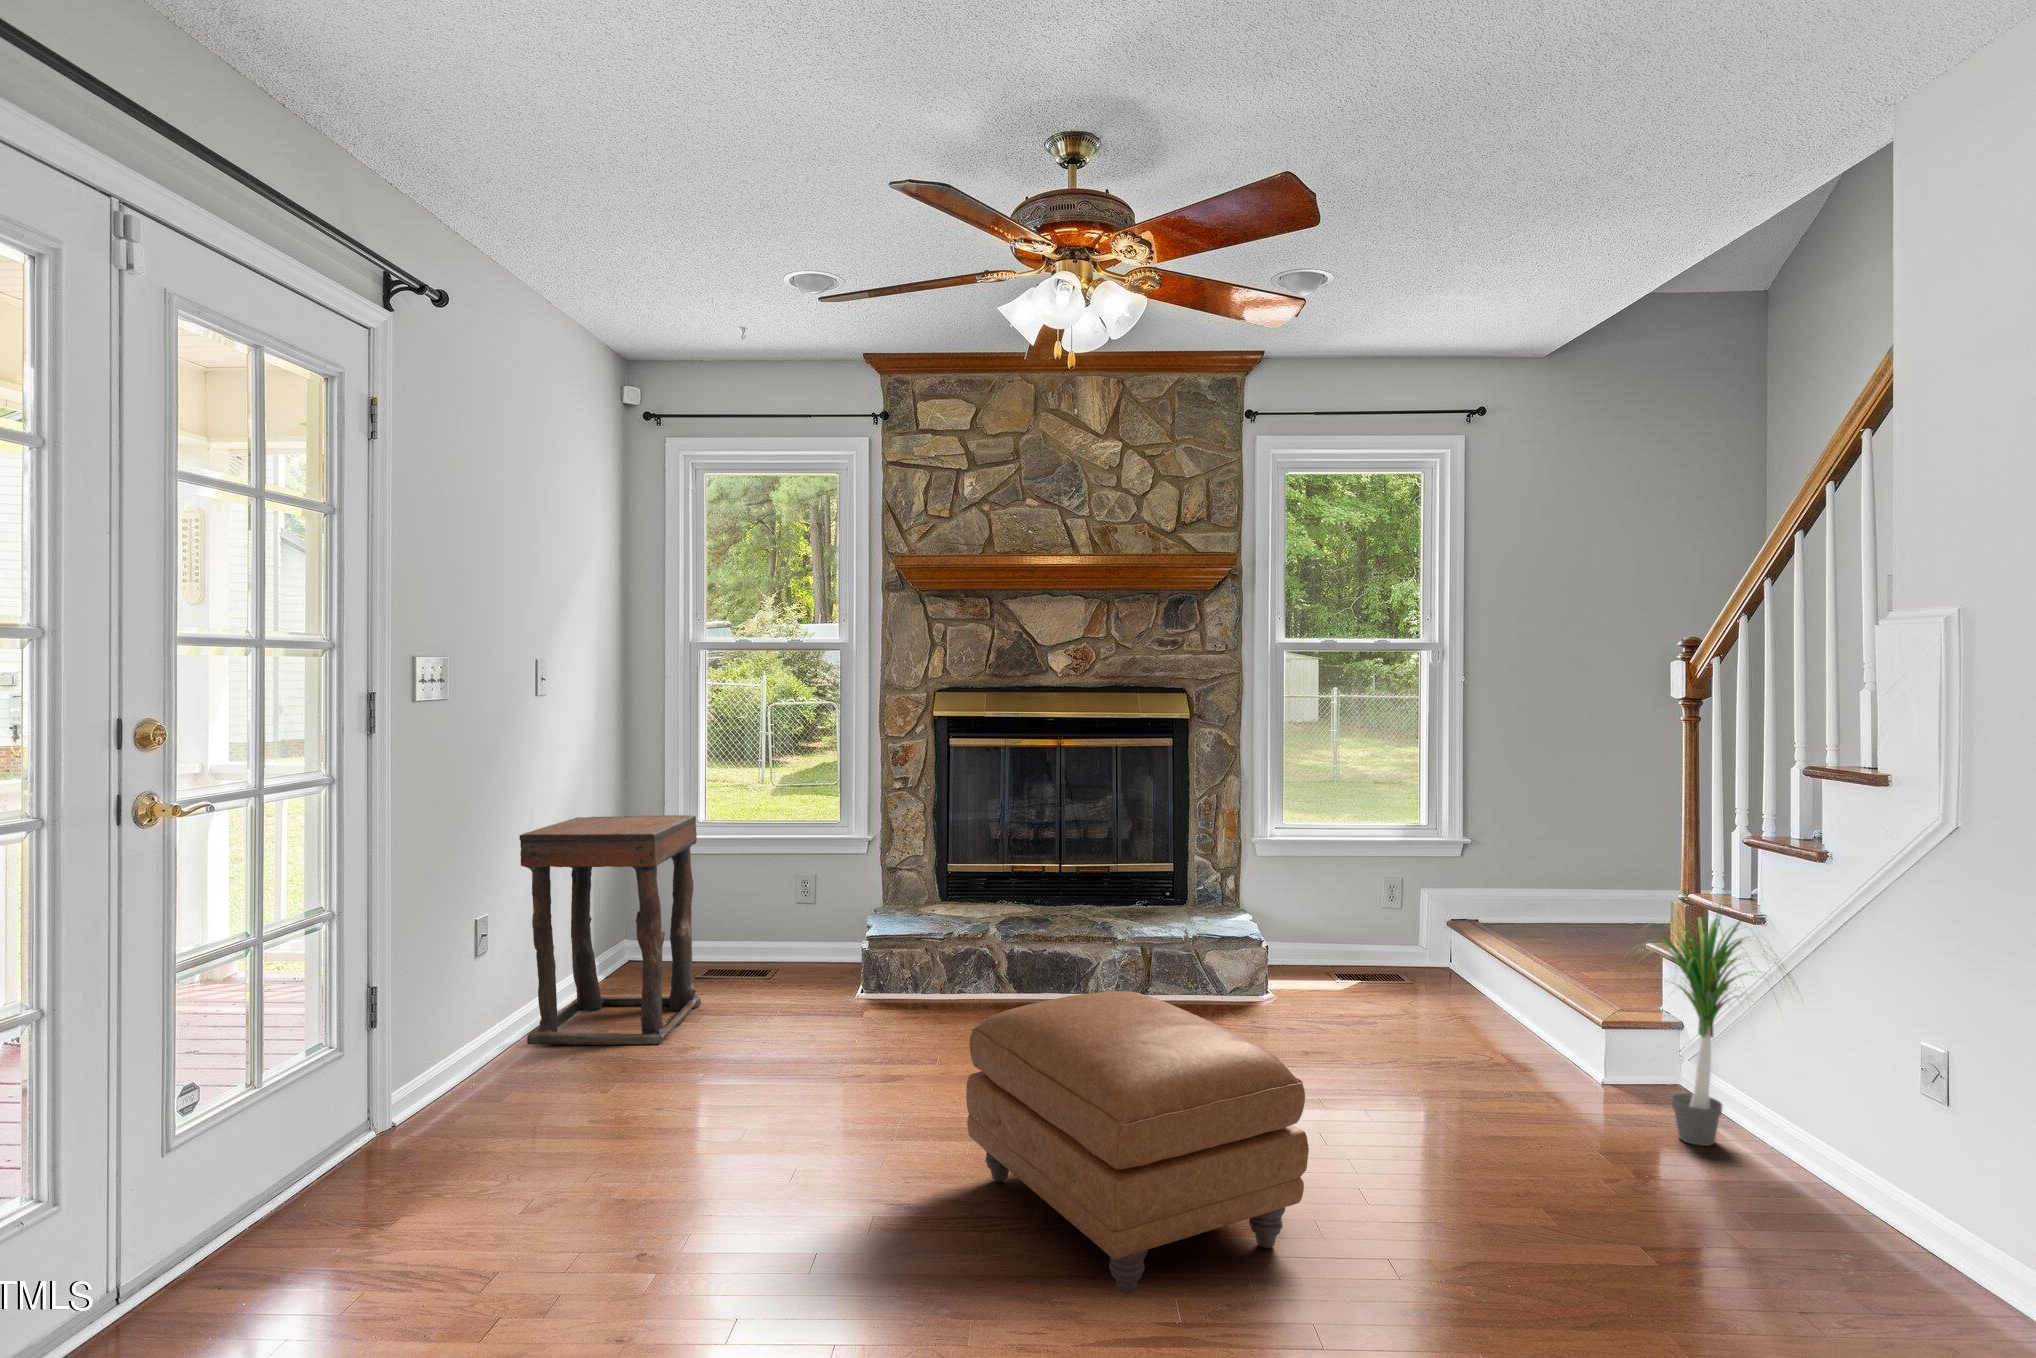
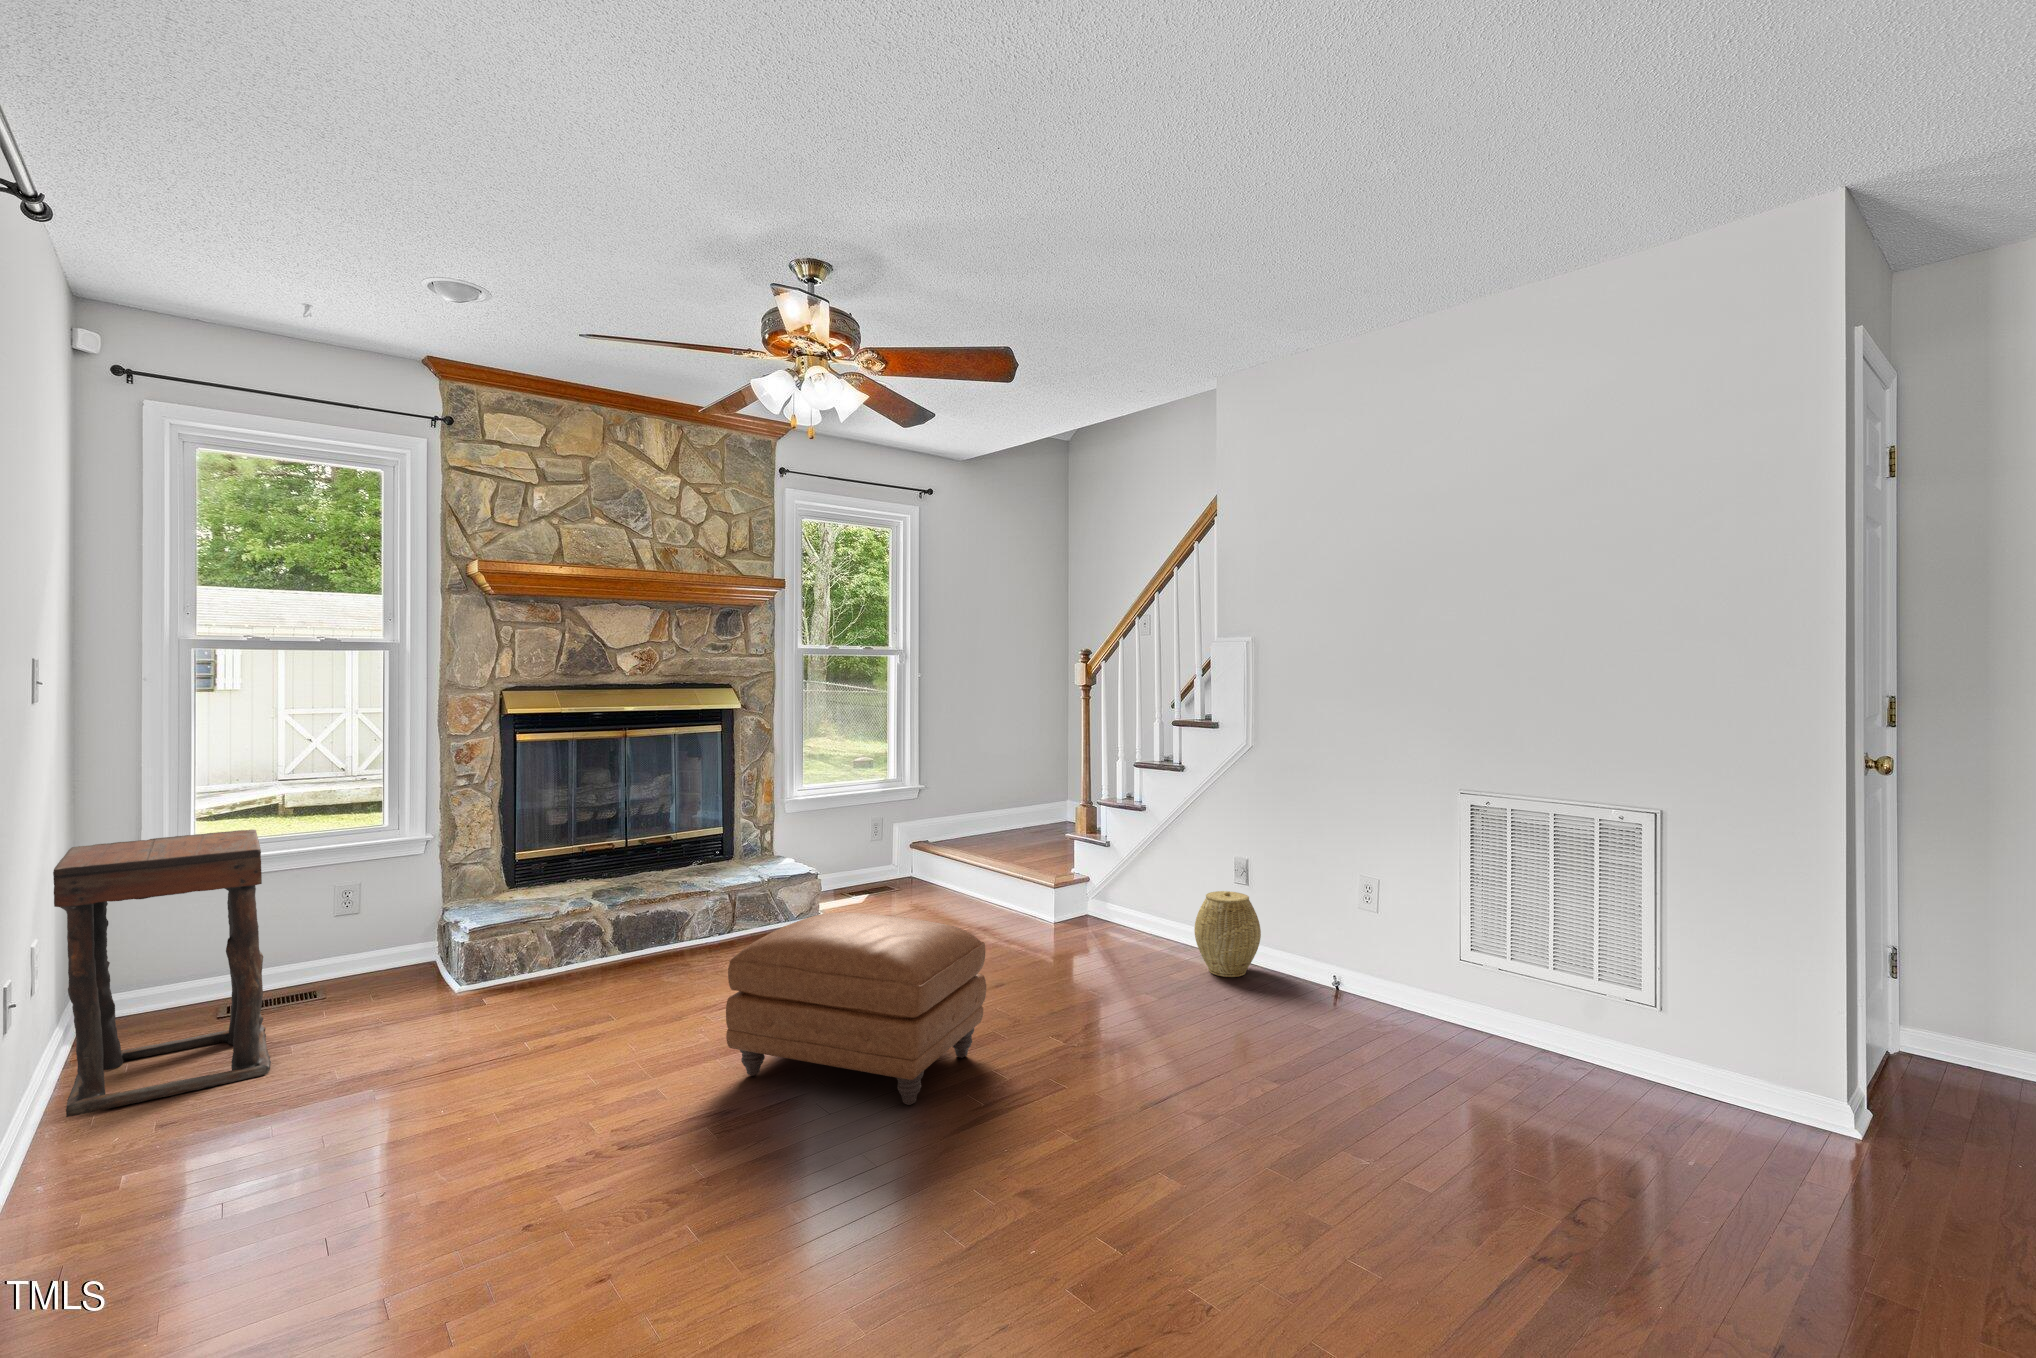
potted plant: present [1628,907,1793,1146] -> none [1072,797,1170,949]
woven basket: none [1822,1087,1984,1267] -> present [1194,891,1261,977]

